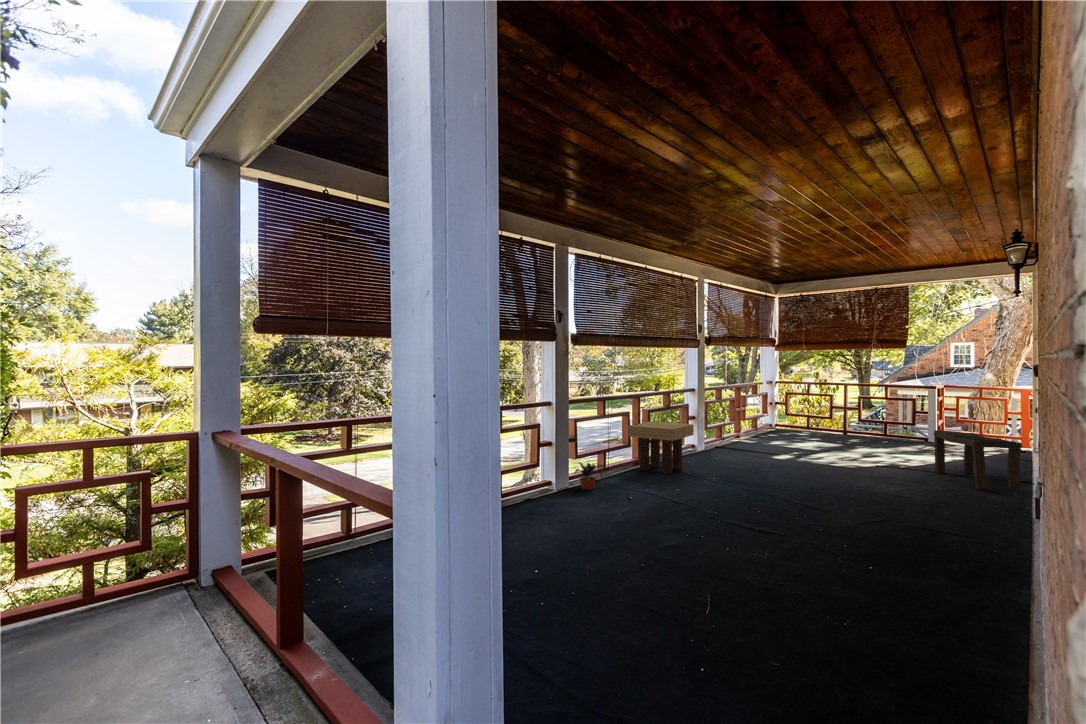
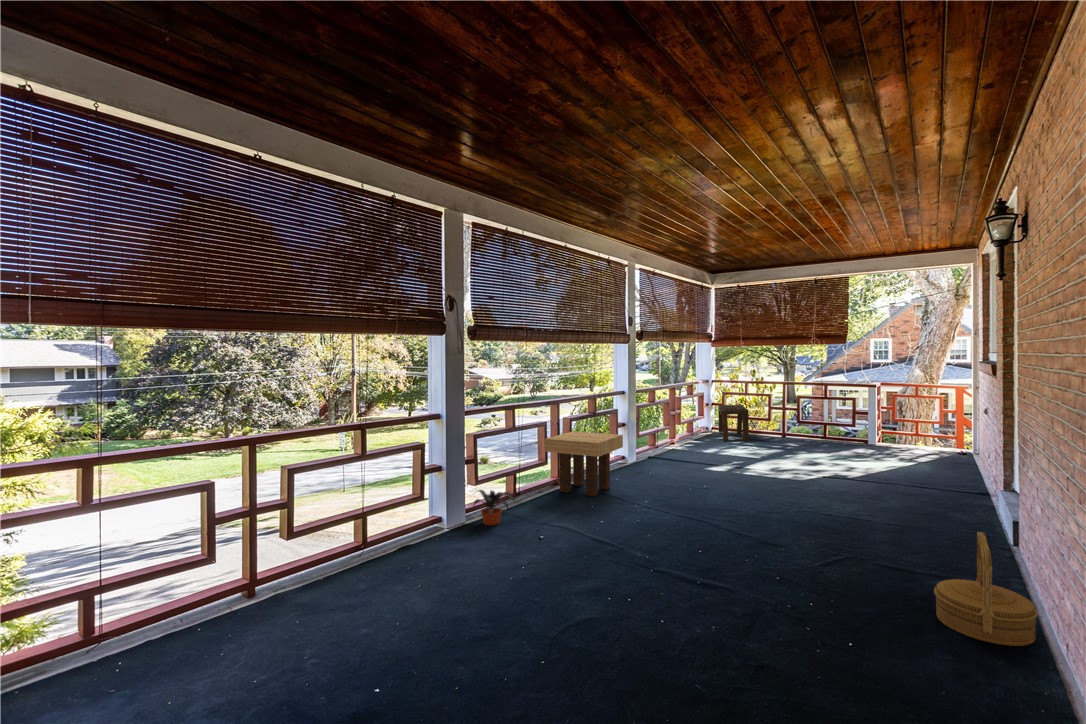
bench: present [934,430,1022,490] -> present [718,405,749,441]
woven basket: none [935,491,1011,569] -> present [934,532,1038,646]

